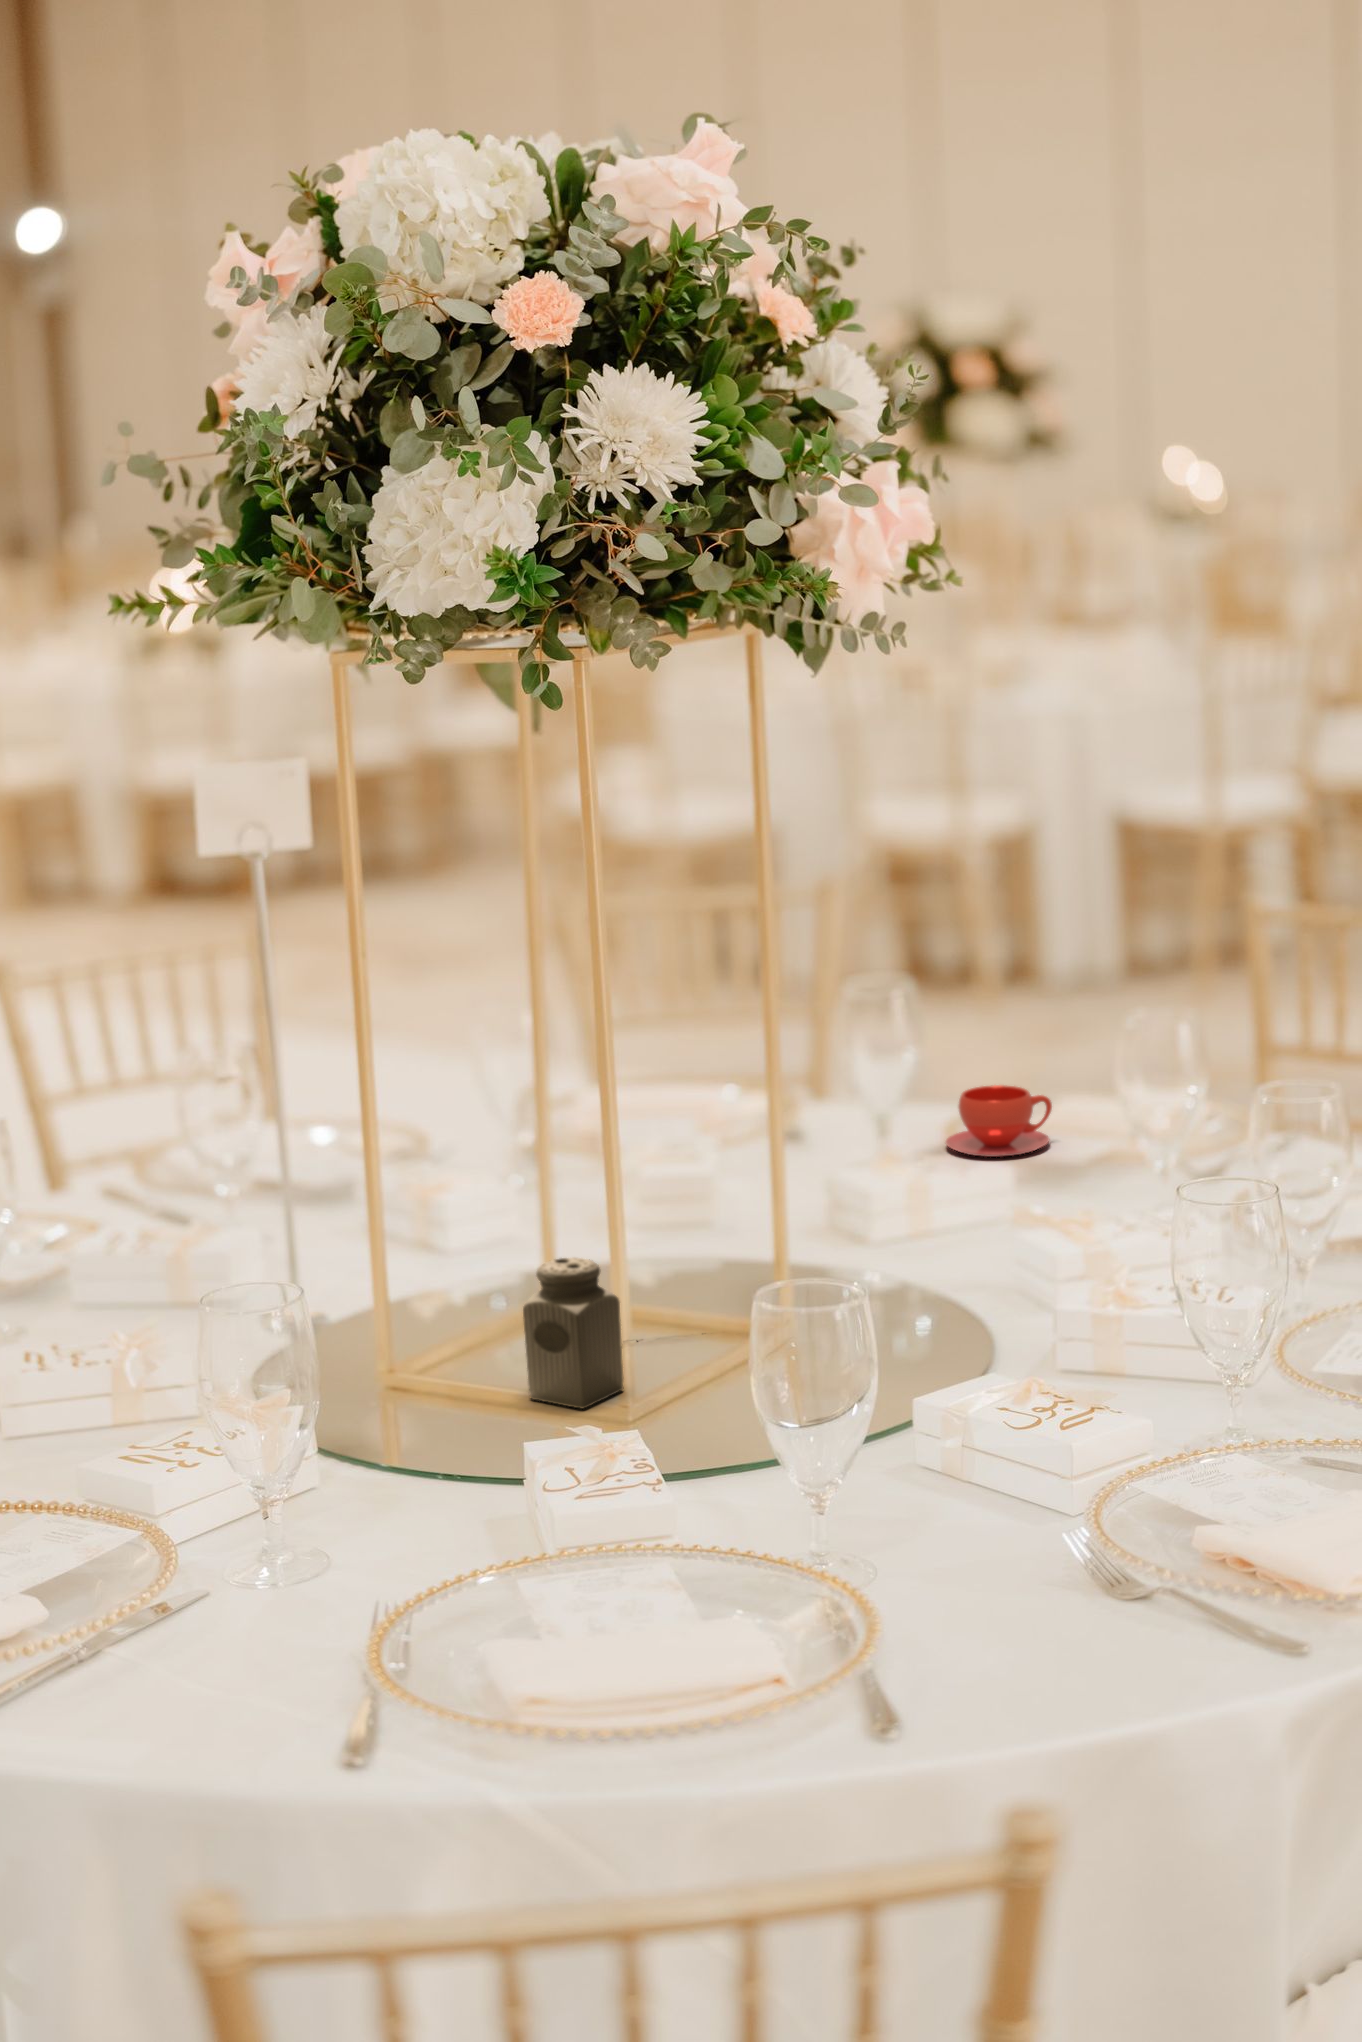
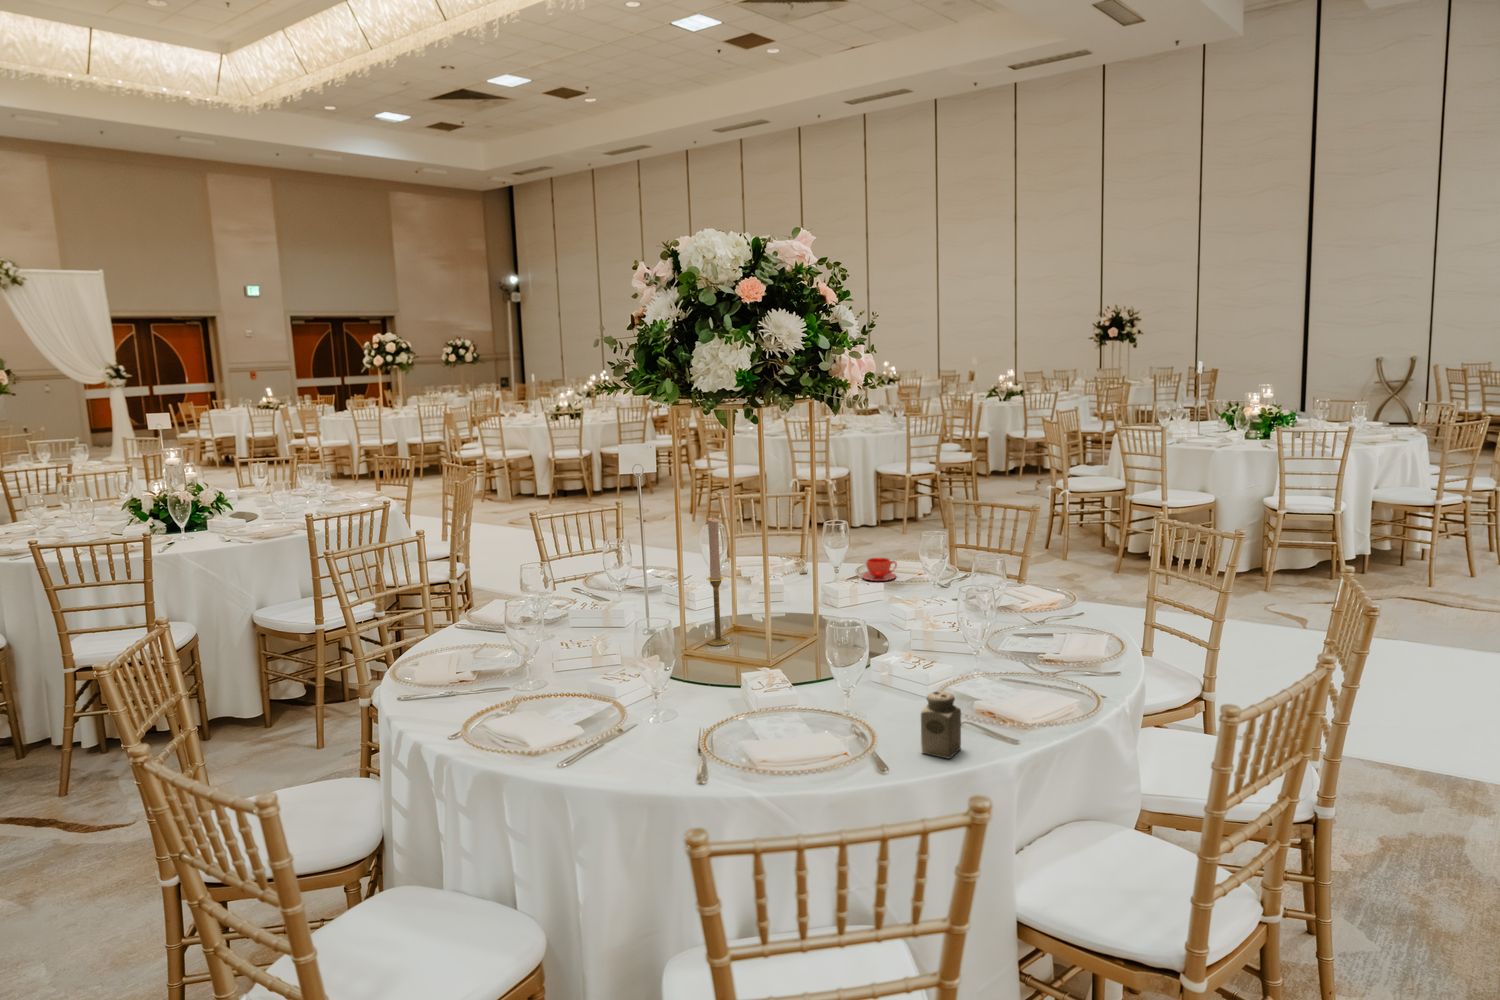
candlestick: none [444,978,515,1356] -> present [707,518,729,646]
salt shaker: present [523,1258,624,1408] -> present [921,691,961,758]

